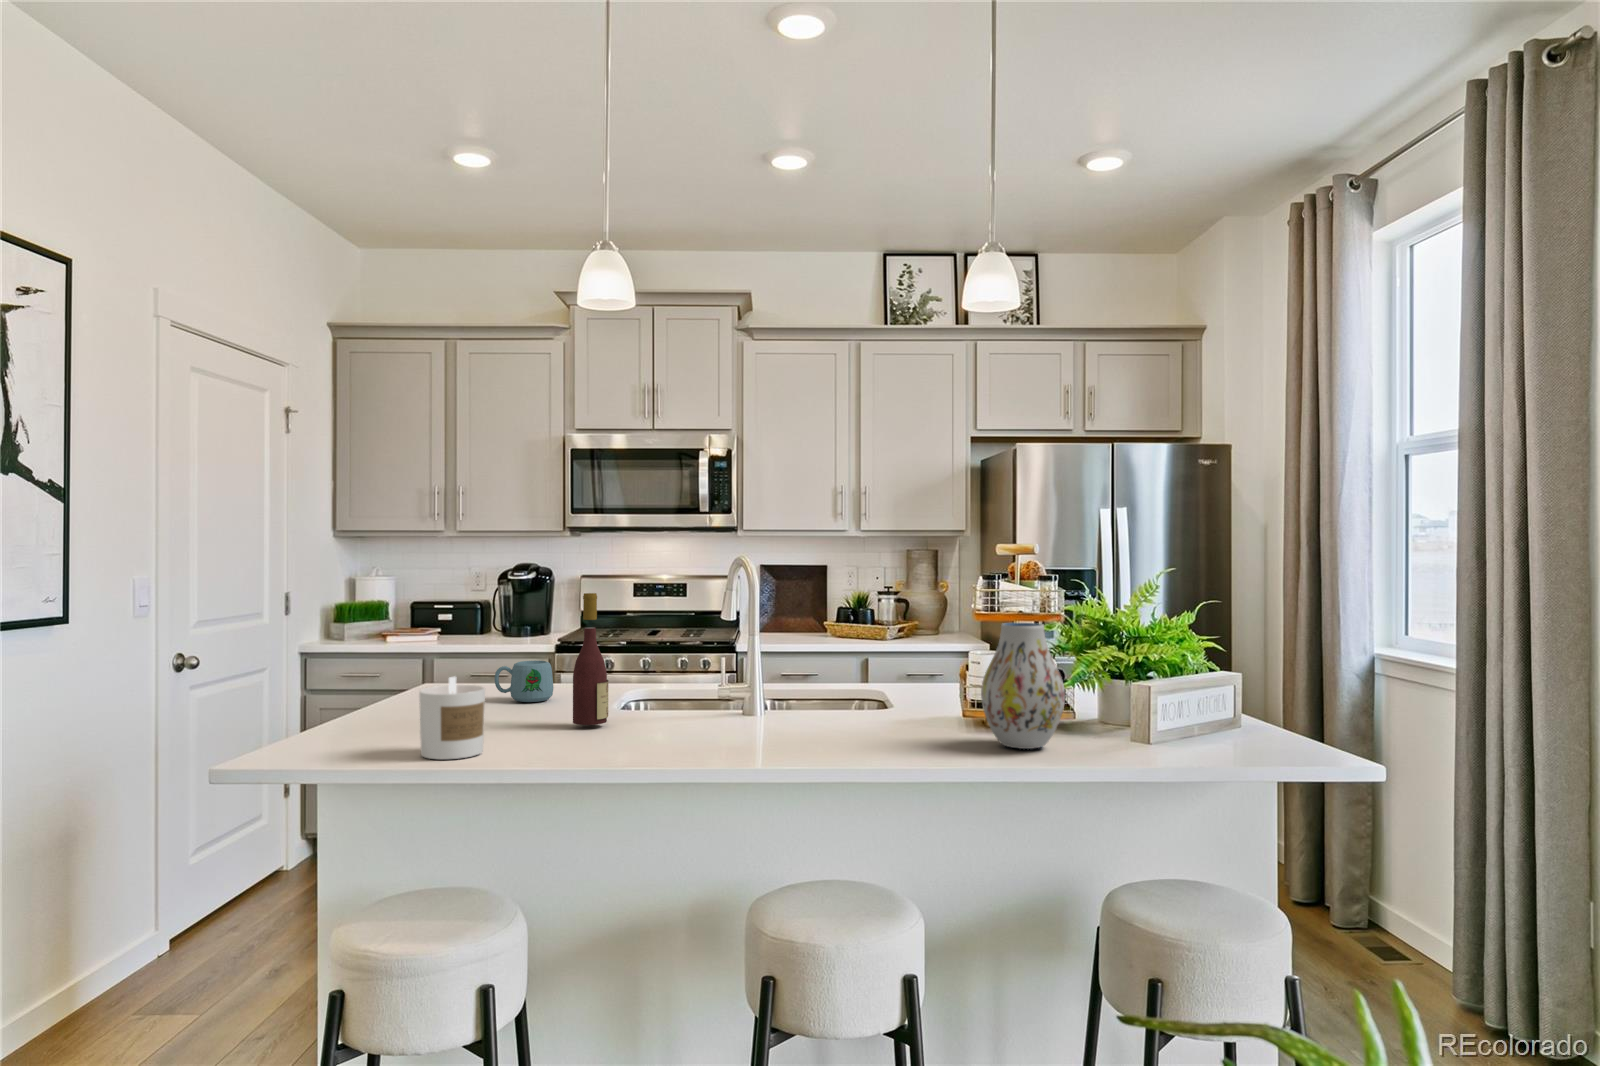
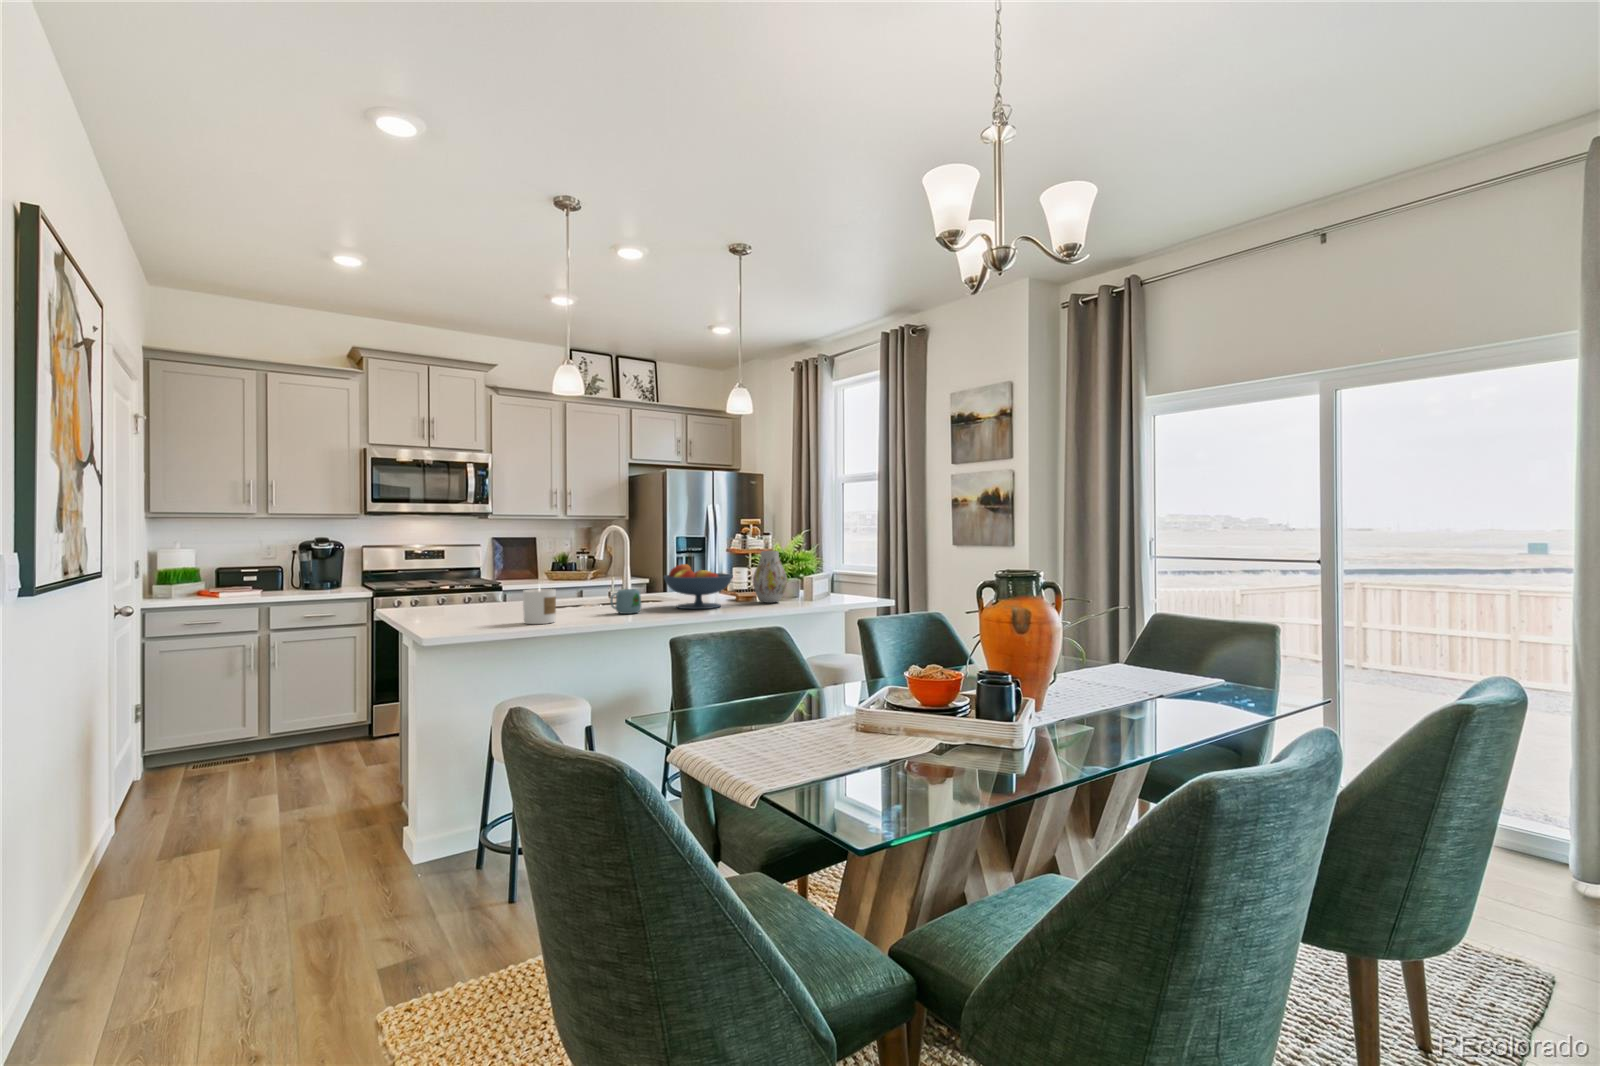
wine bottle: present [573,593,608,725] -> none [557,544,576,613]
fruit bowl: none [760,642,914,753] -> present [664,564,733,609]
mug: present [494,661,553,702] -> present [610,589,641,614]

